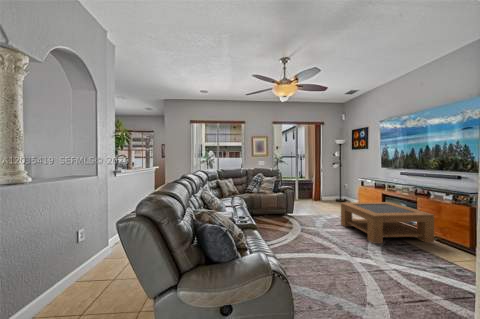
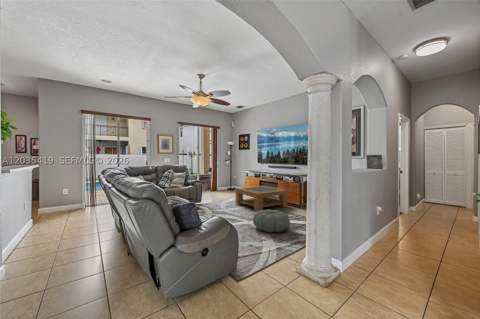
pouf: none [356,246,432,294] -> present [253,209,290,232]

